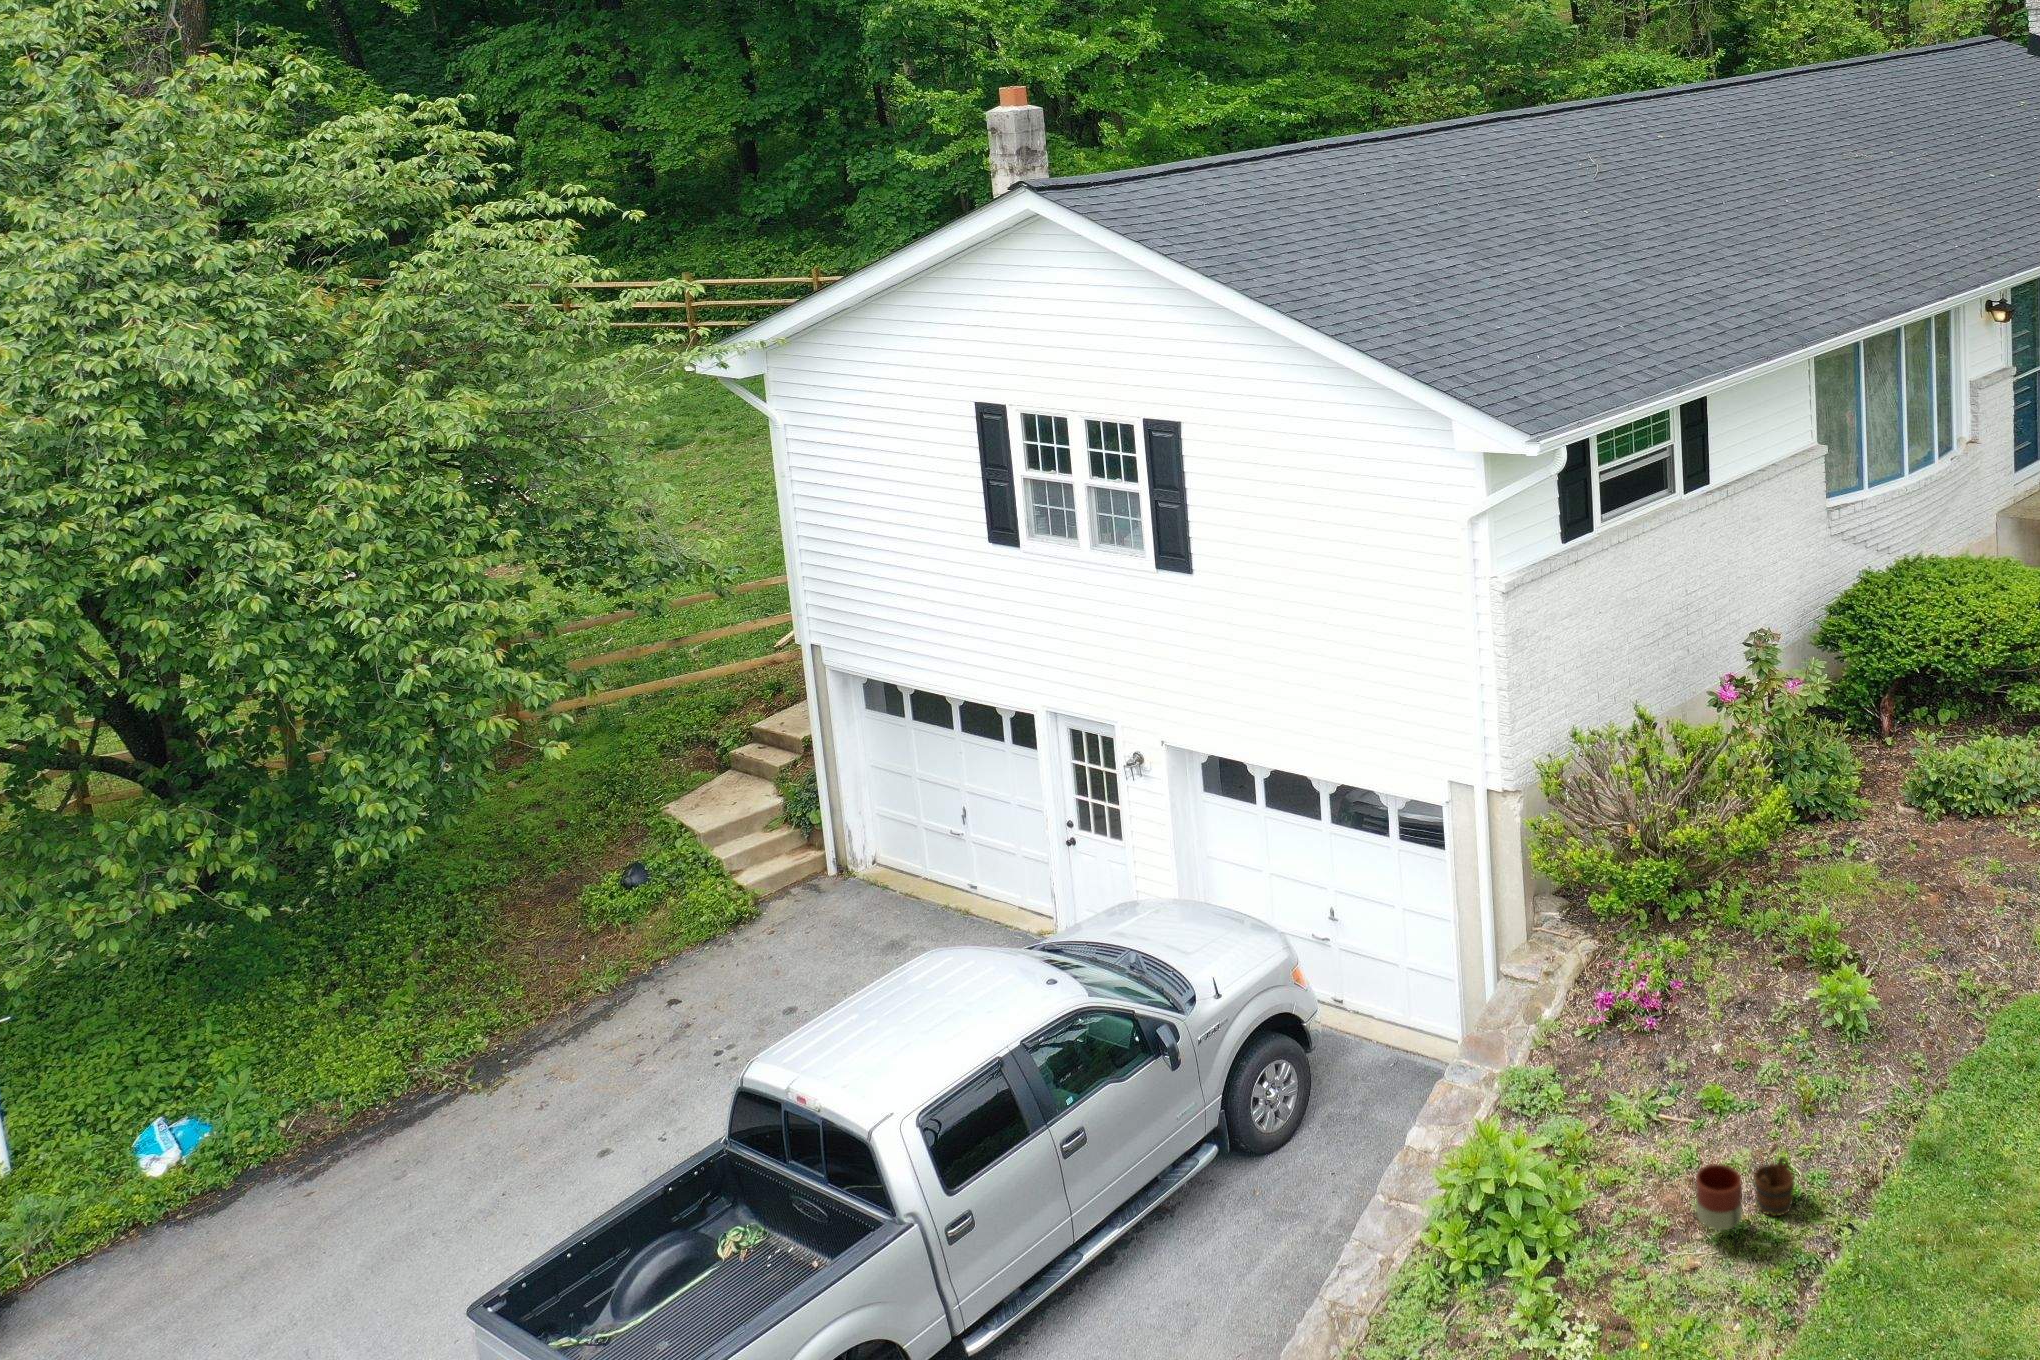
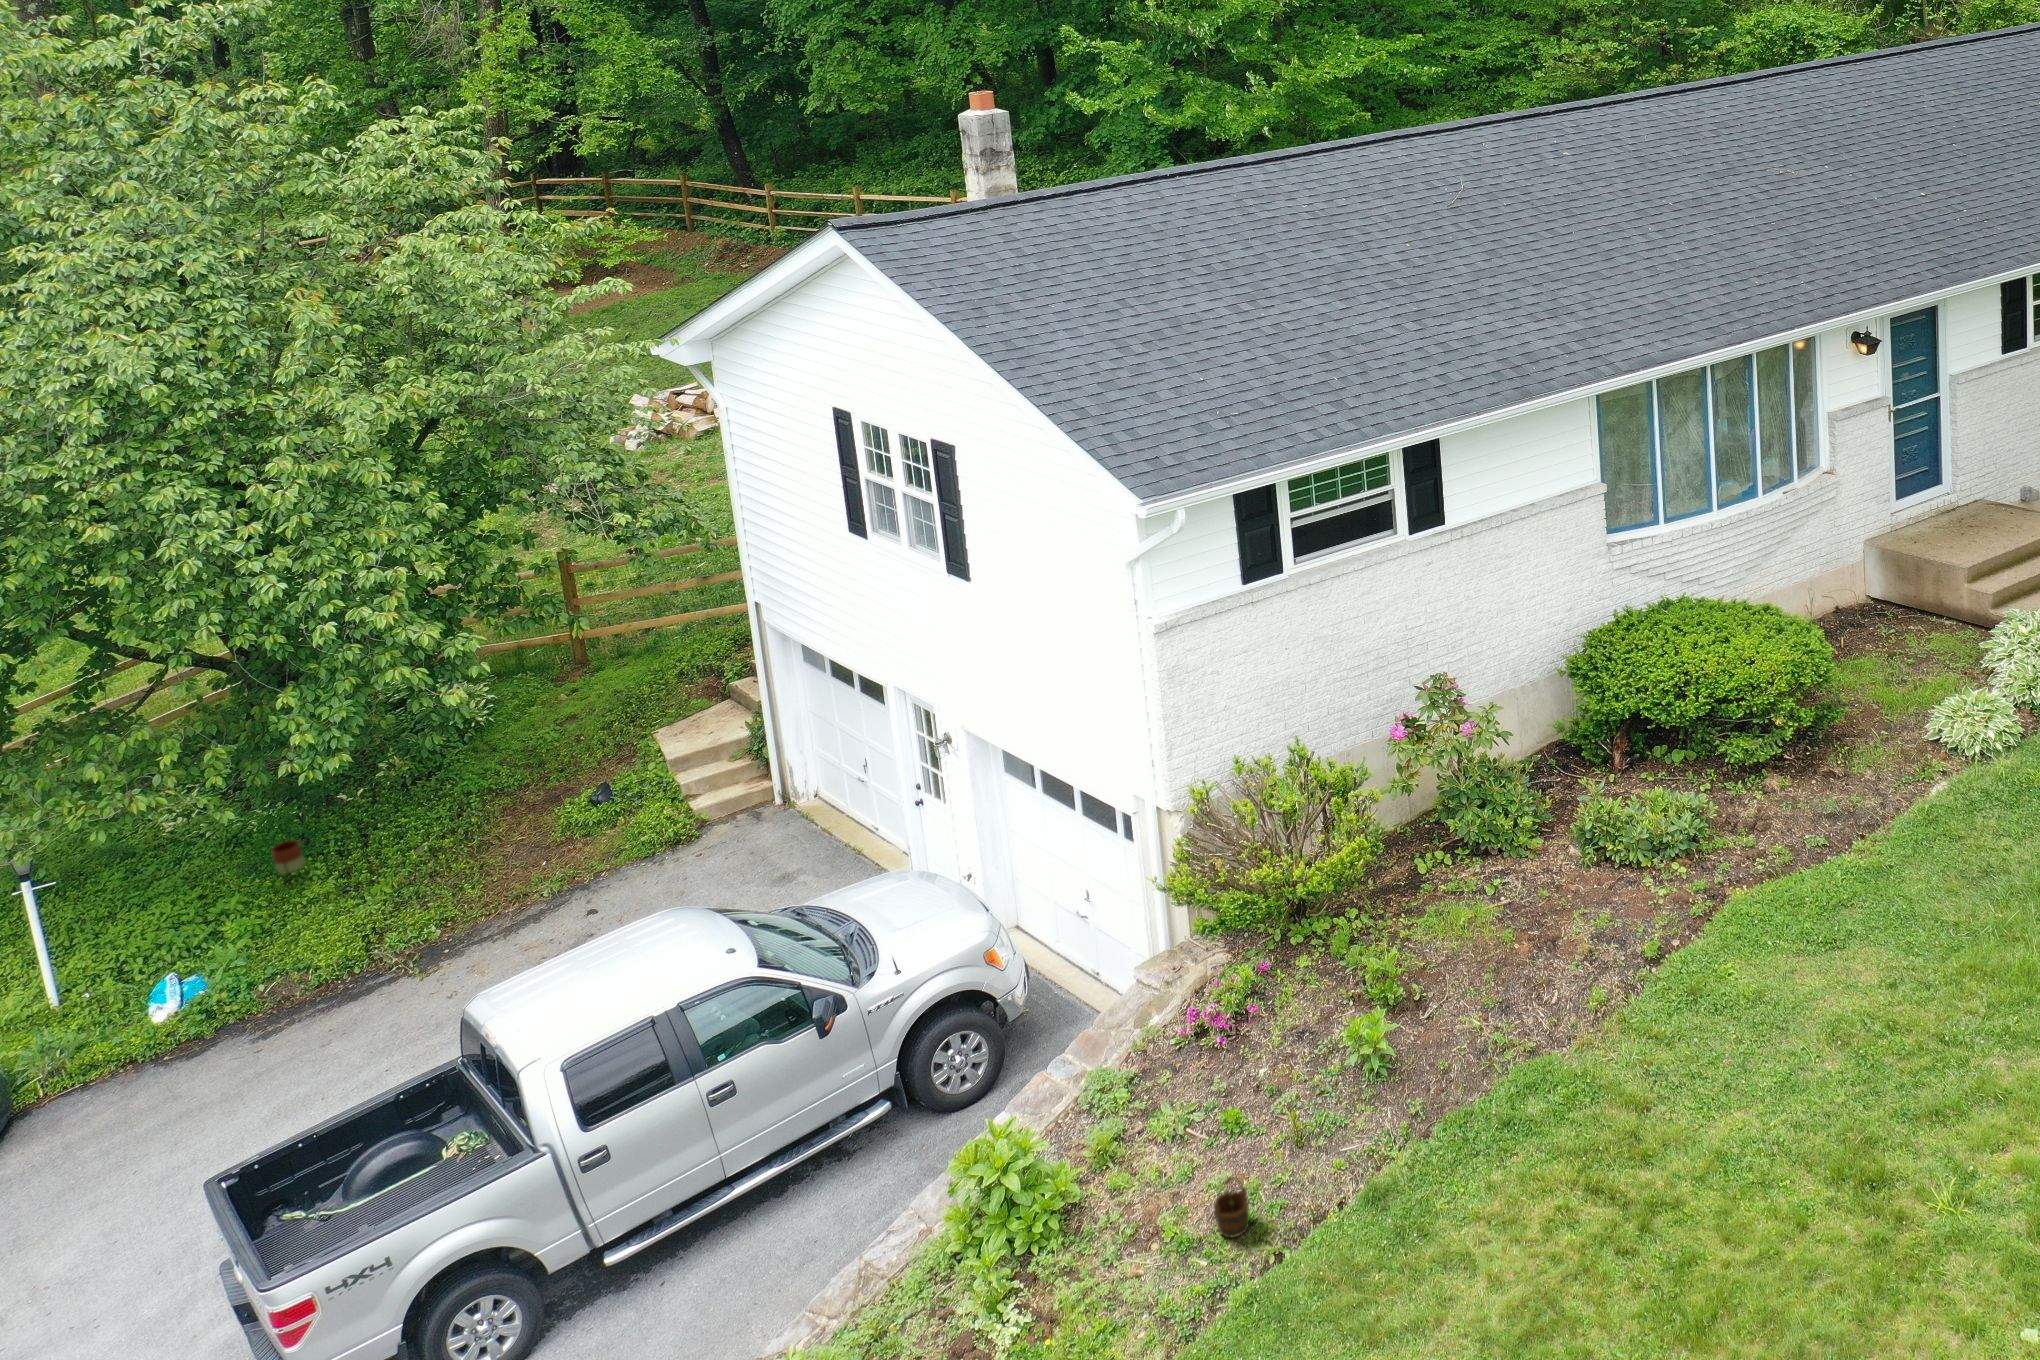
planter: present [1693,1164,1742,1232] -> present [271,840,307,874]

